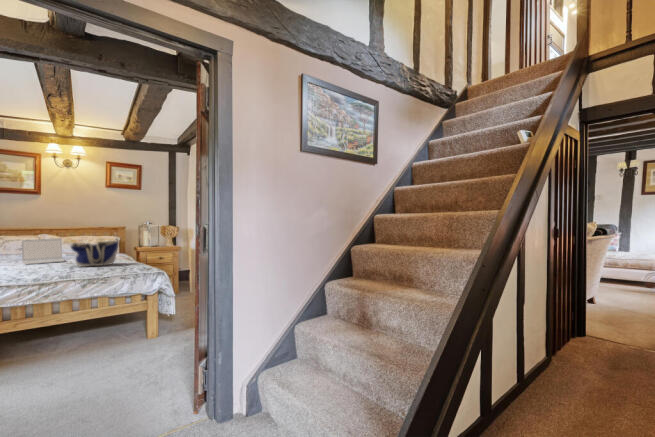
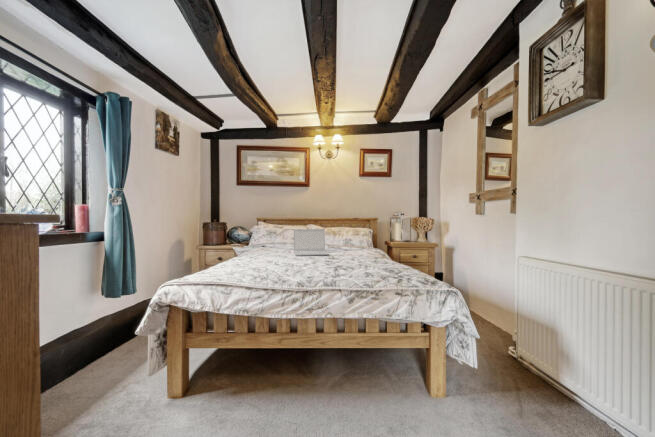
tote bag: present [70,241,118,267] -> none [333,235,384,267]

